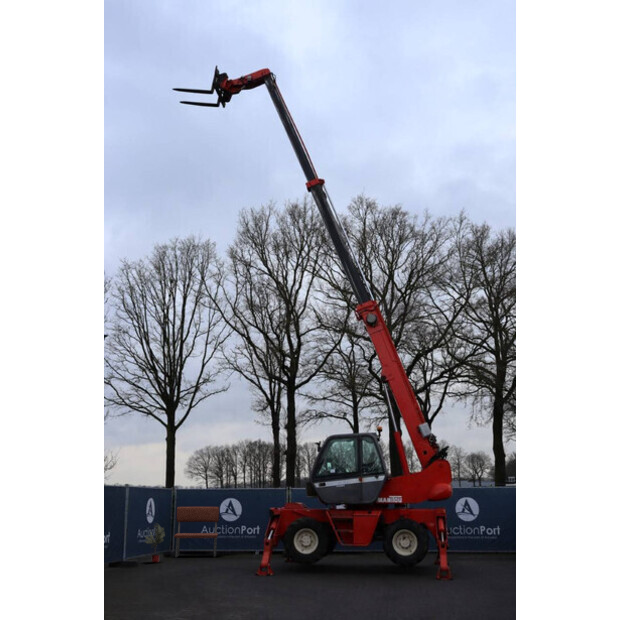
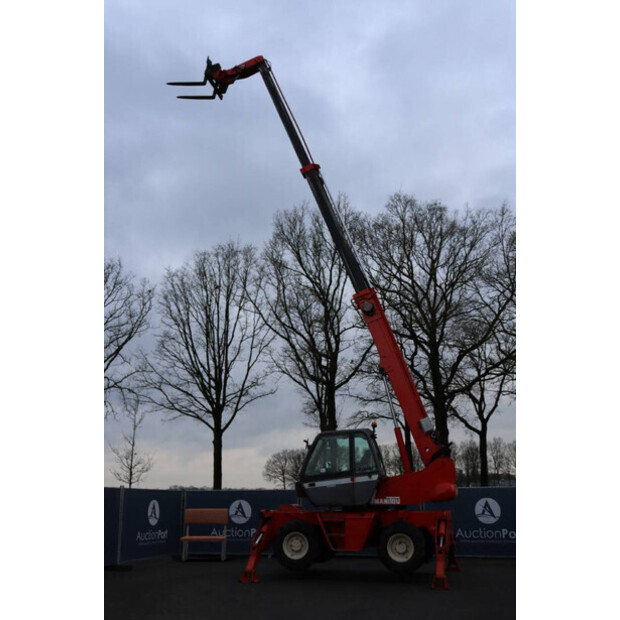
potted tree: present [146,524,165,563] -> none [143,526,167,567]

